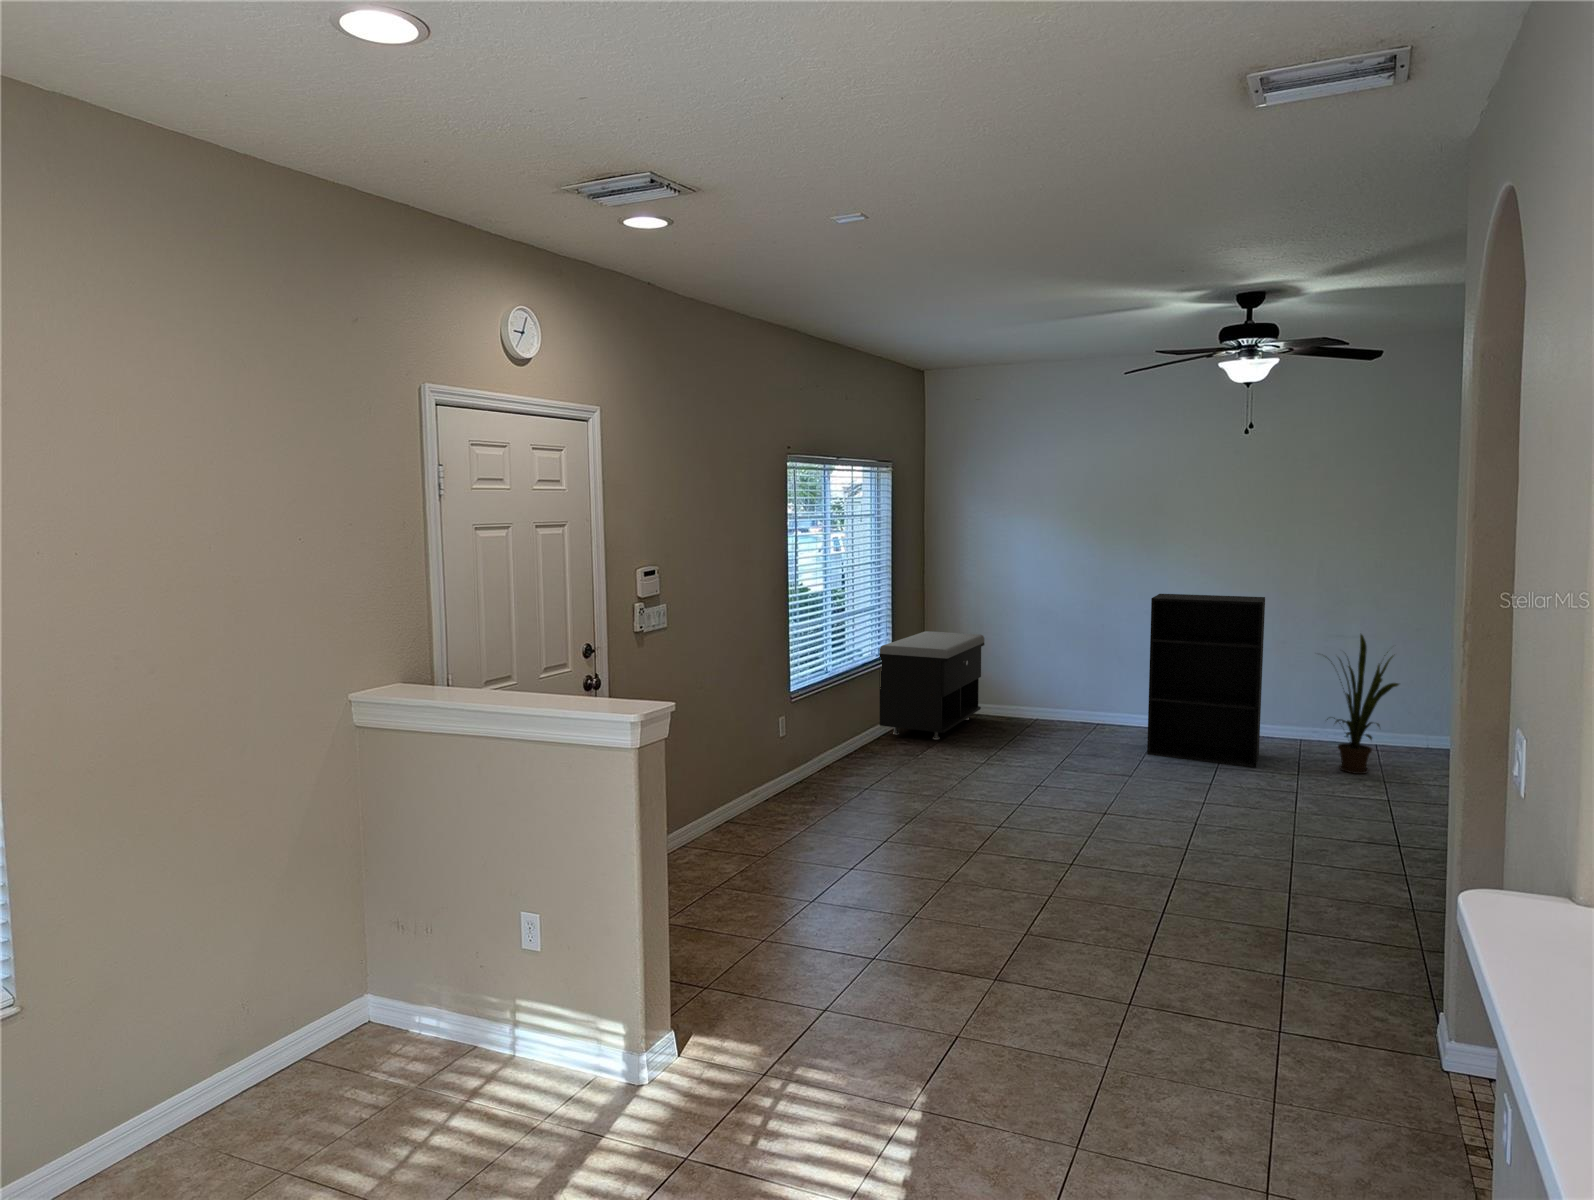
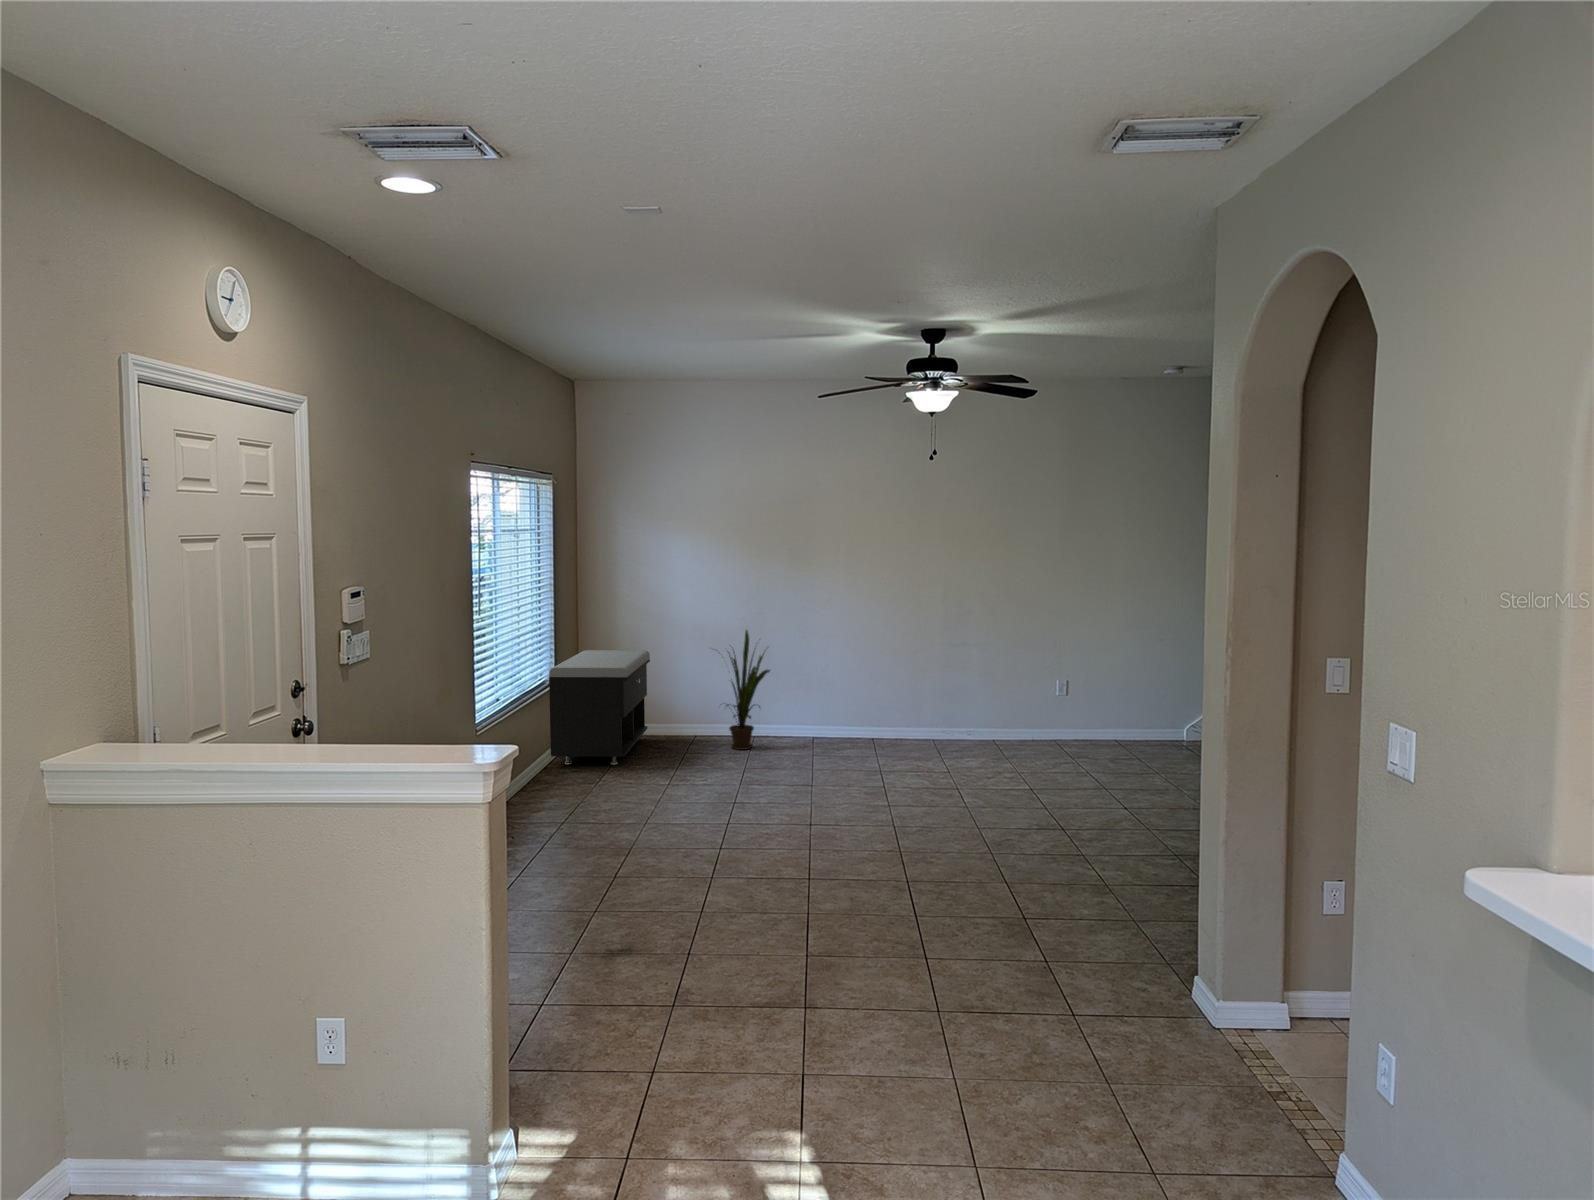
bookshelf: present [1147,594,1265,768] -> none [819,602,913,757]
house plant: present [1327,634,1399,774] -> present [726,630,770,750]

